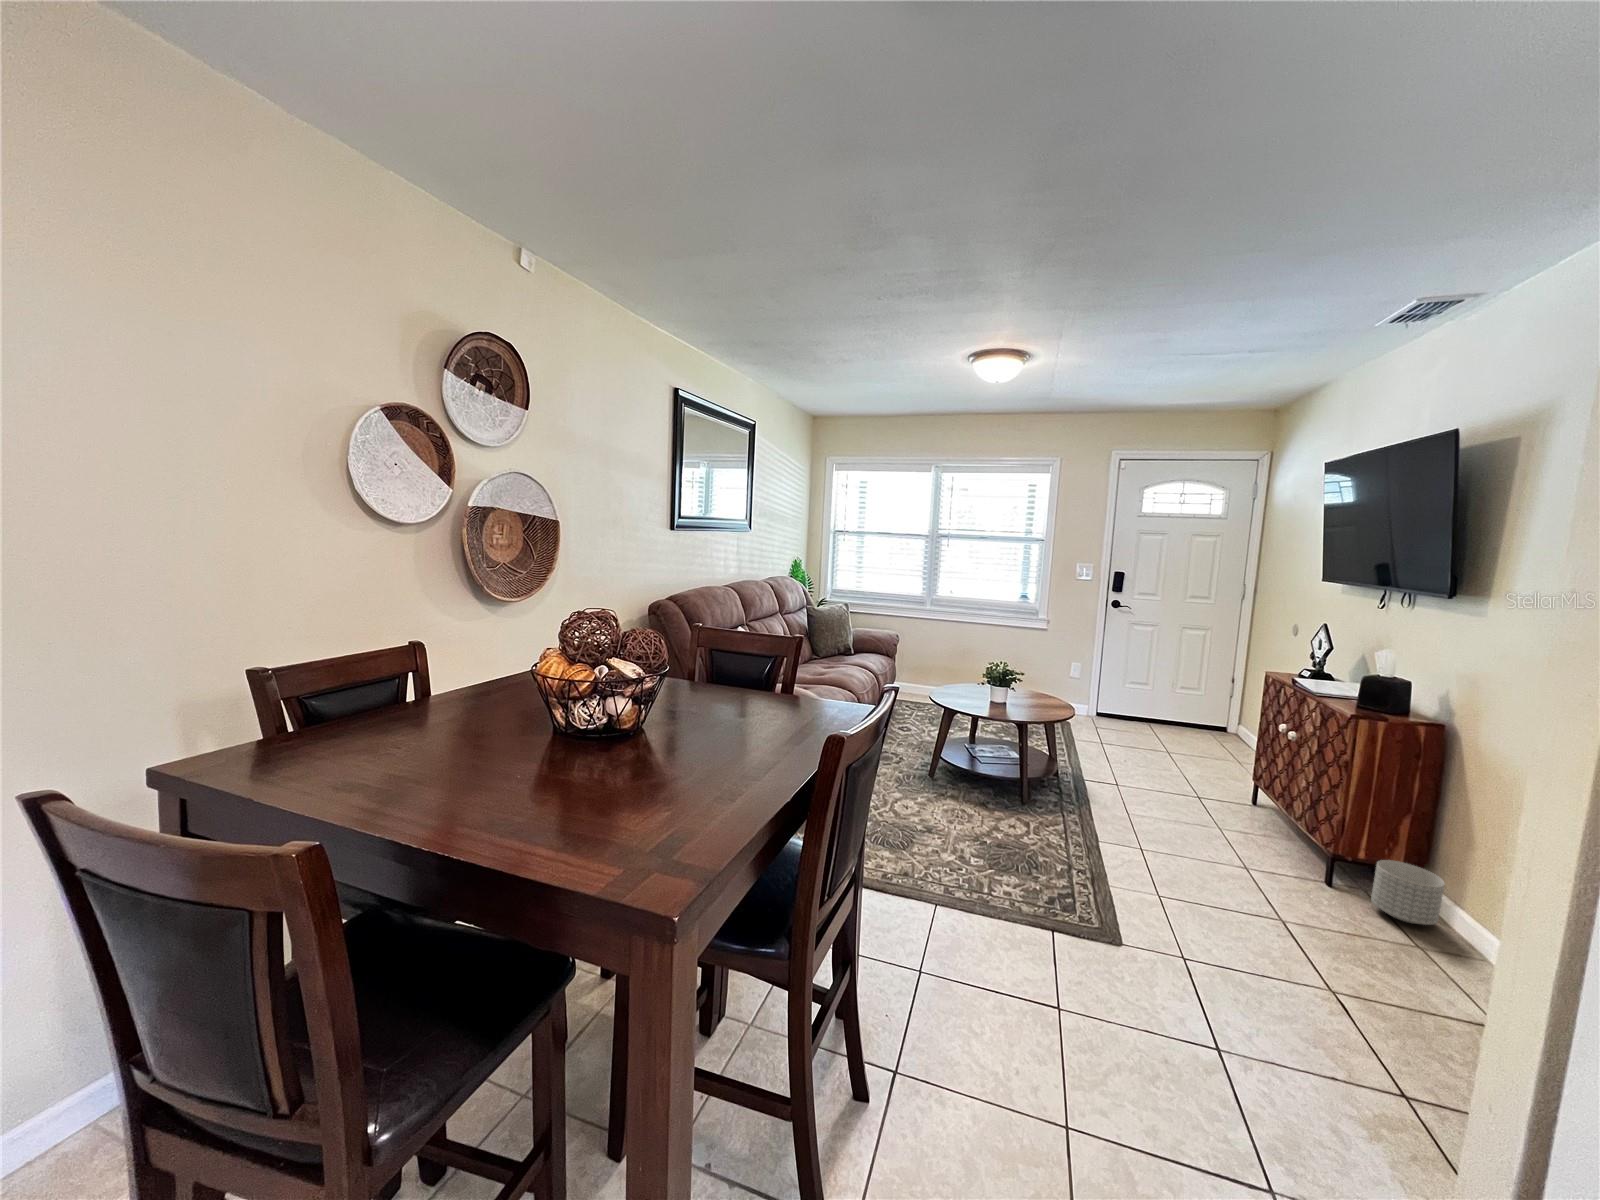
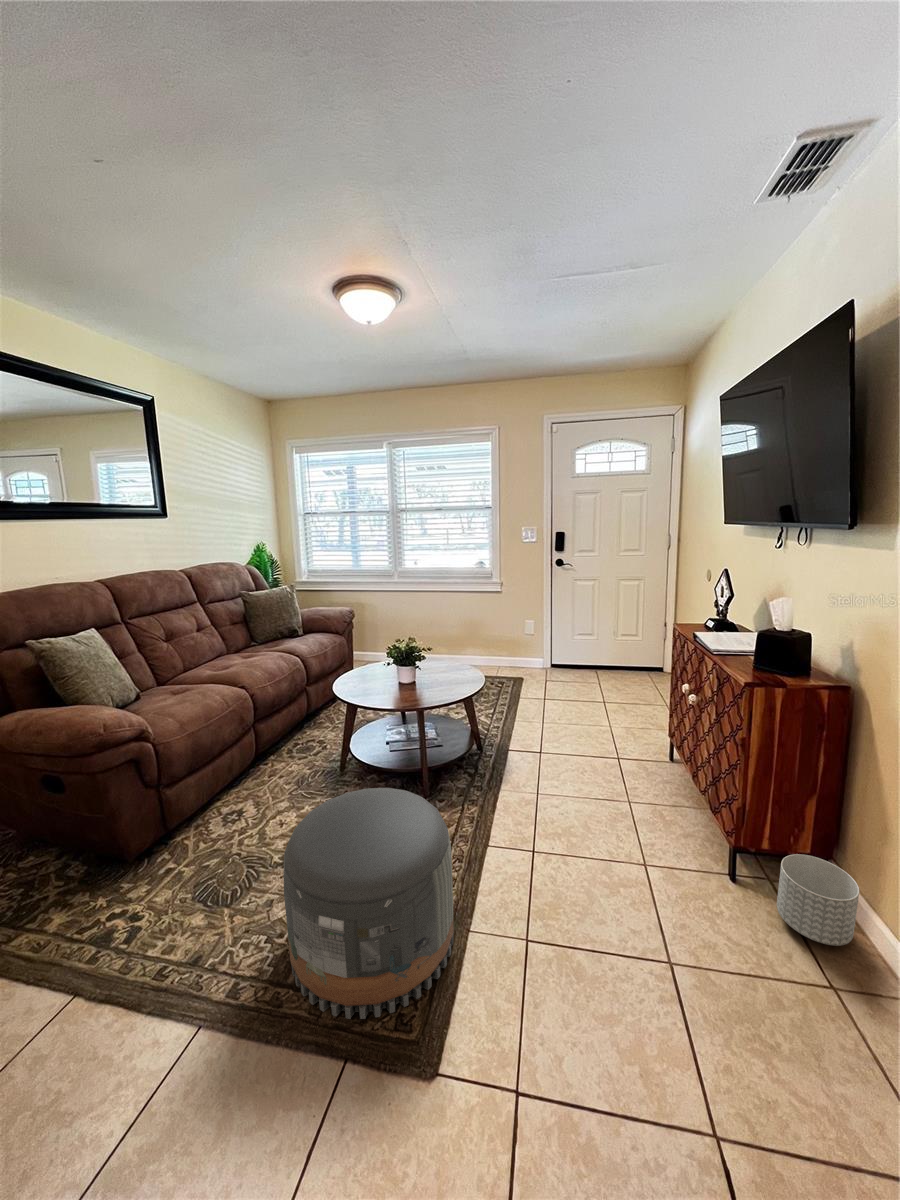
pouf: none [972,770,1110,915] -> present [283,788,454,1019]

